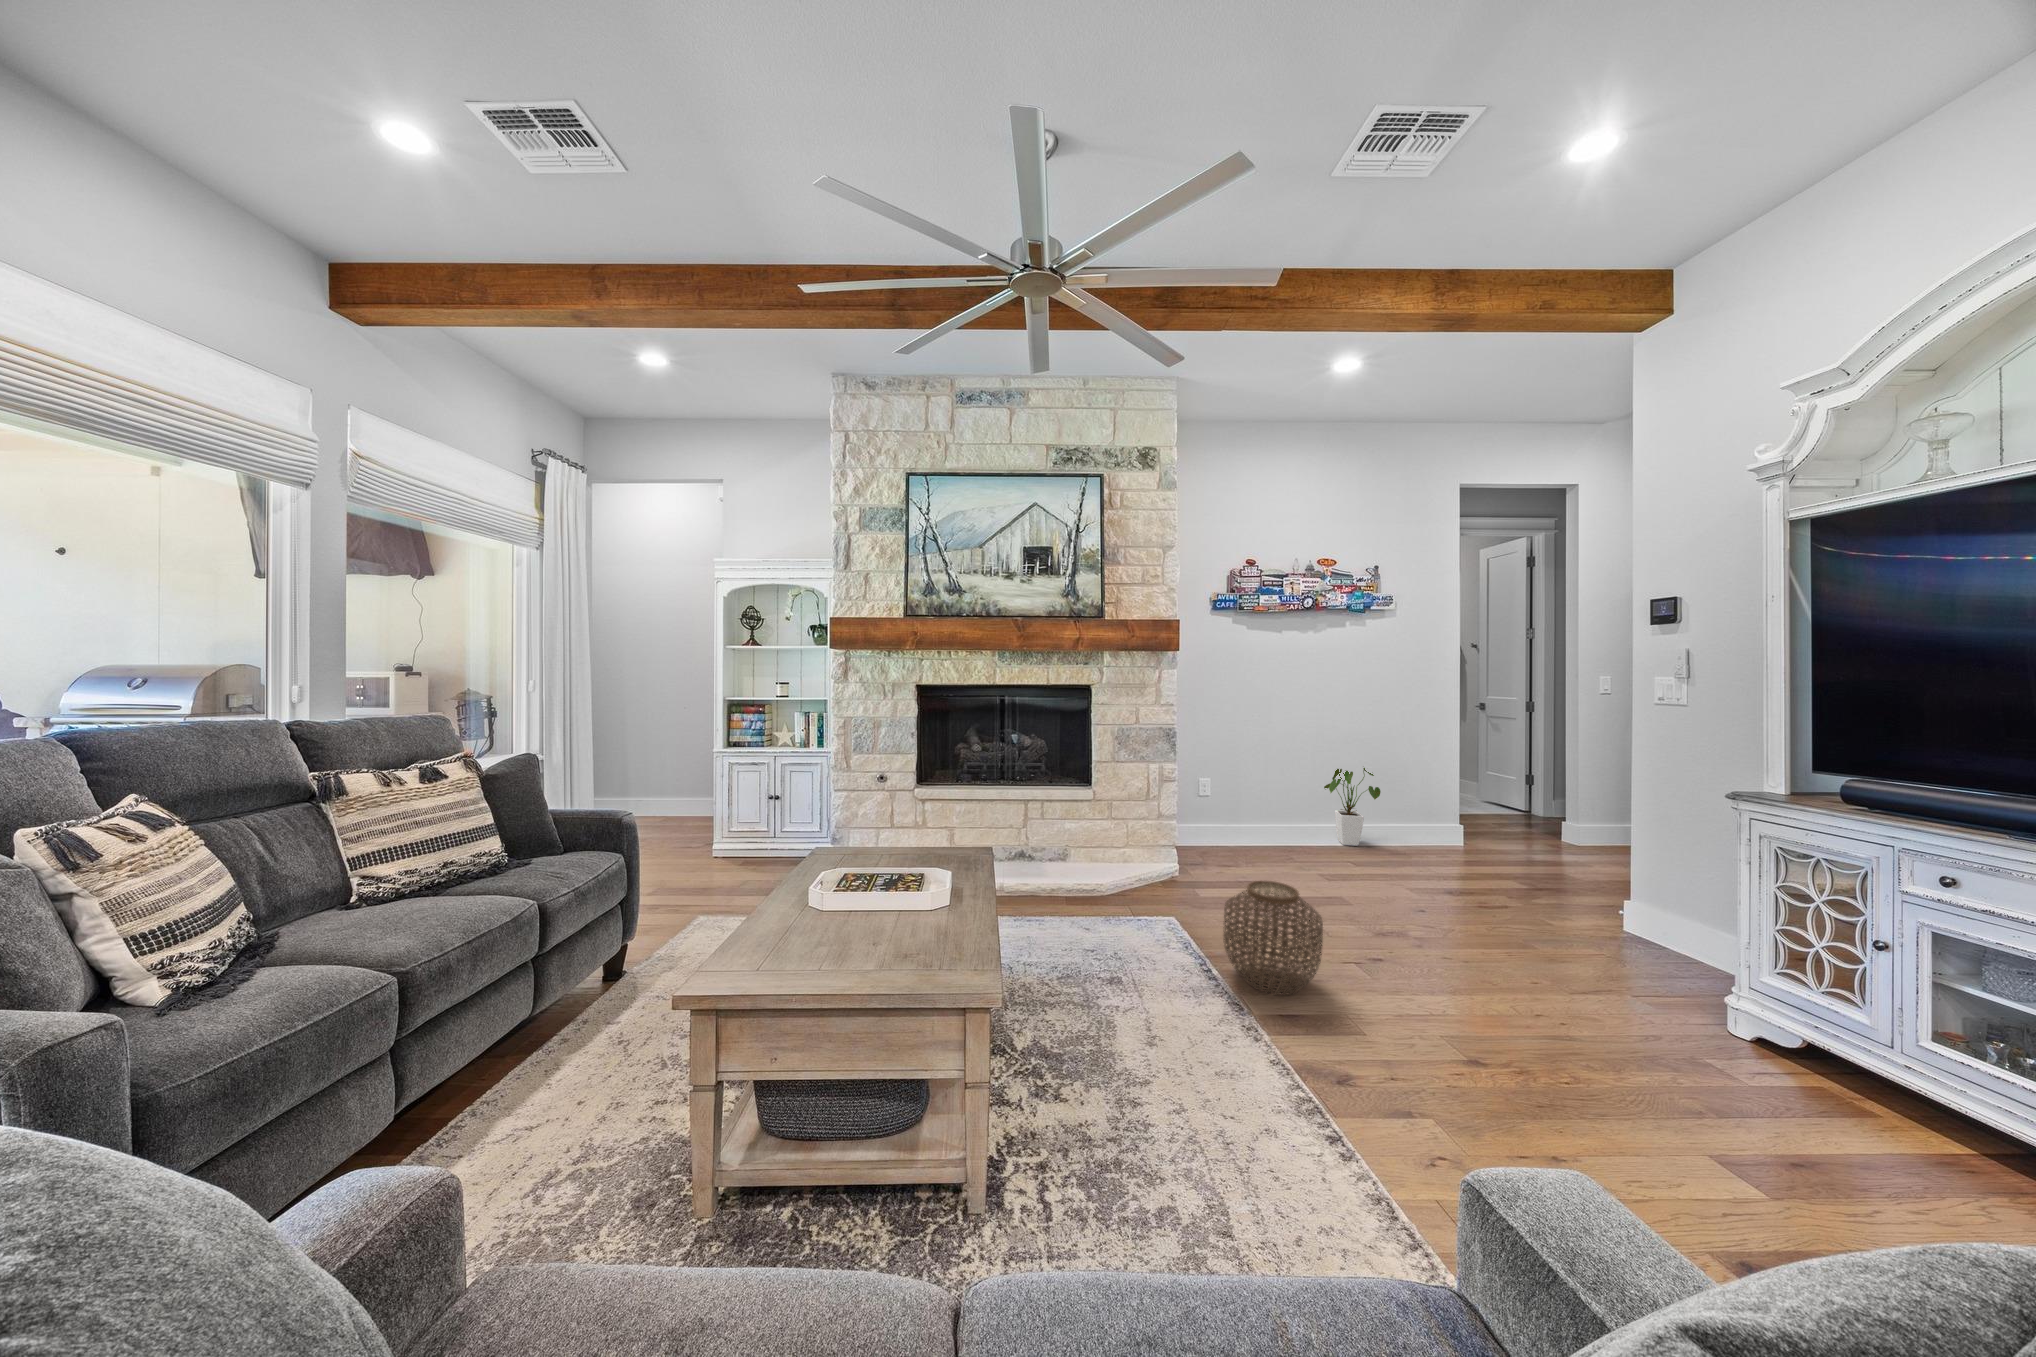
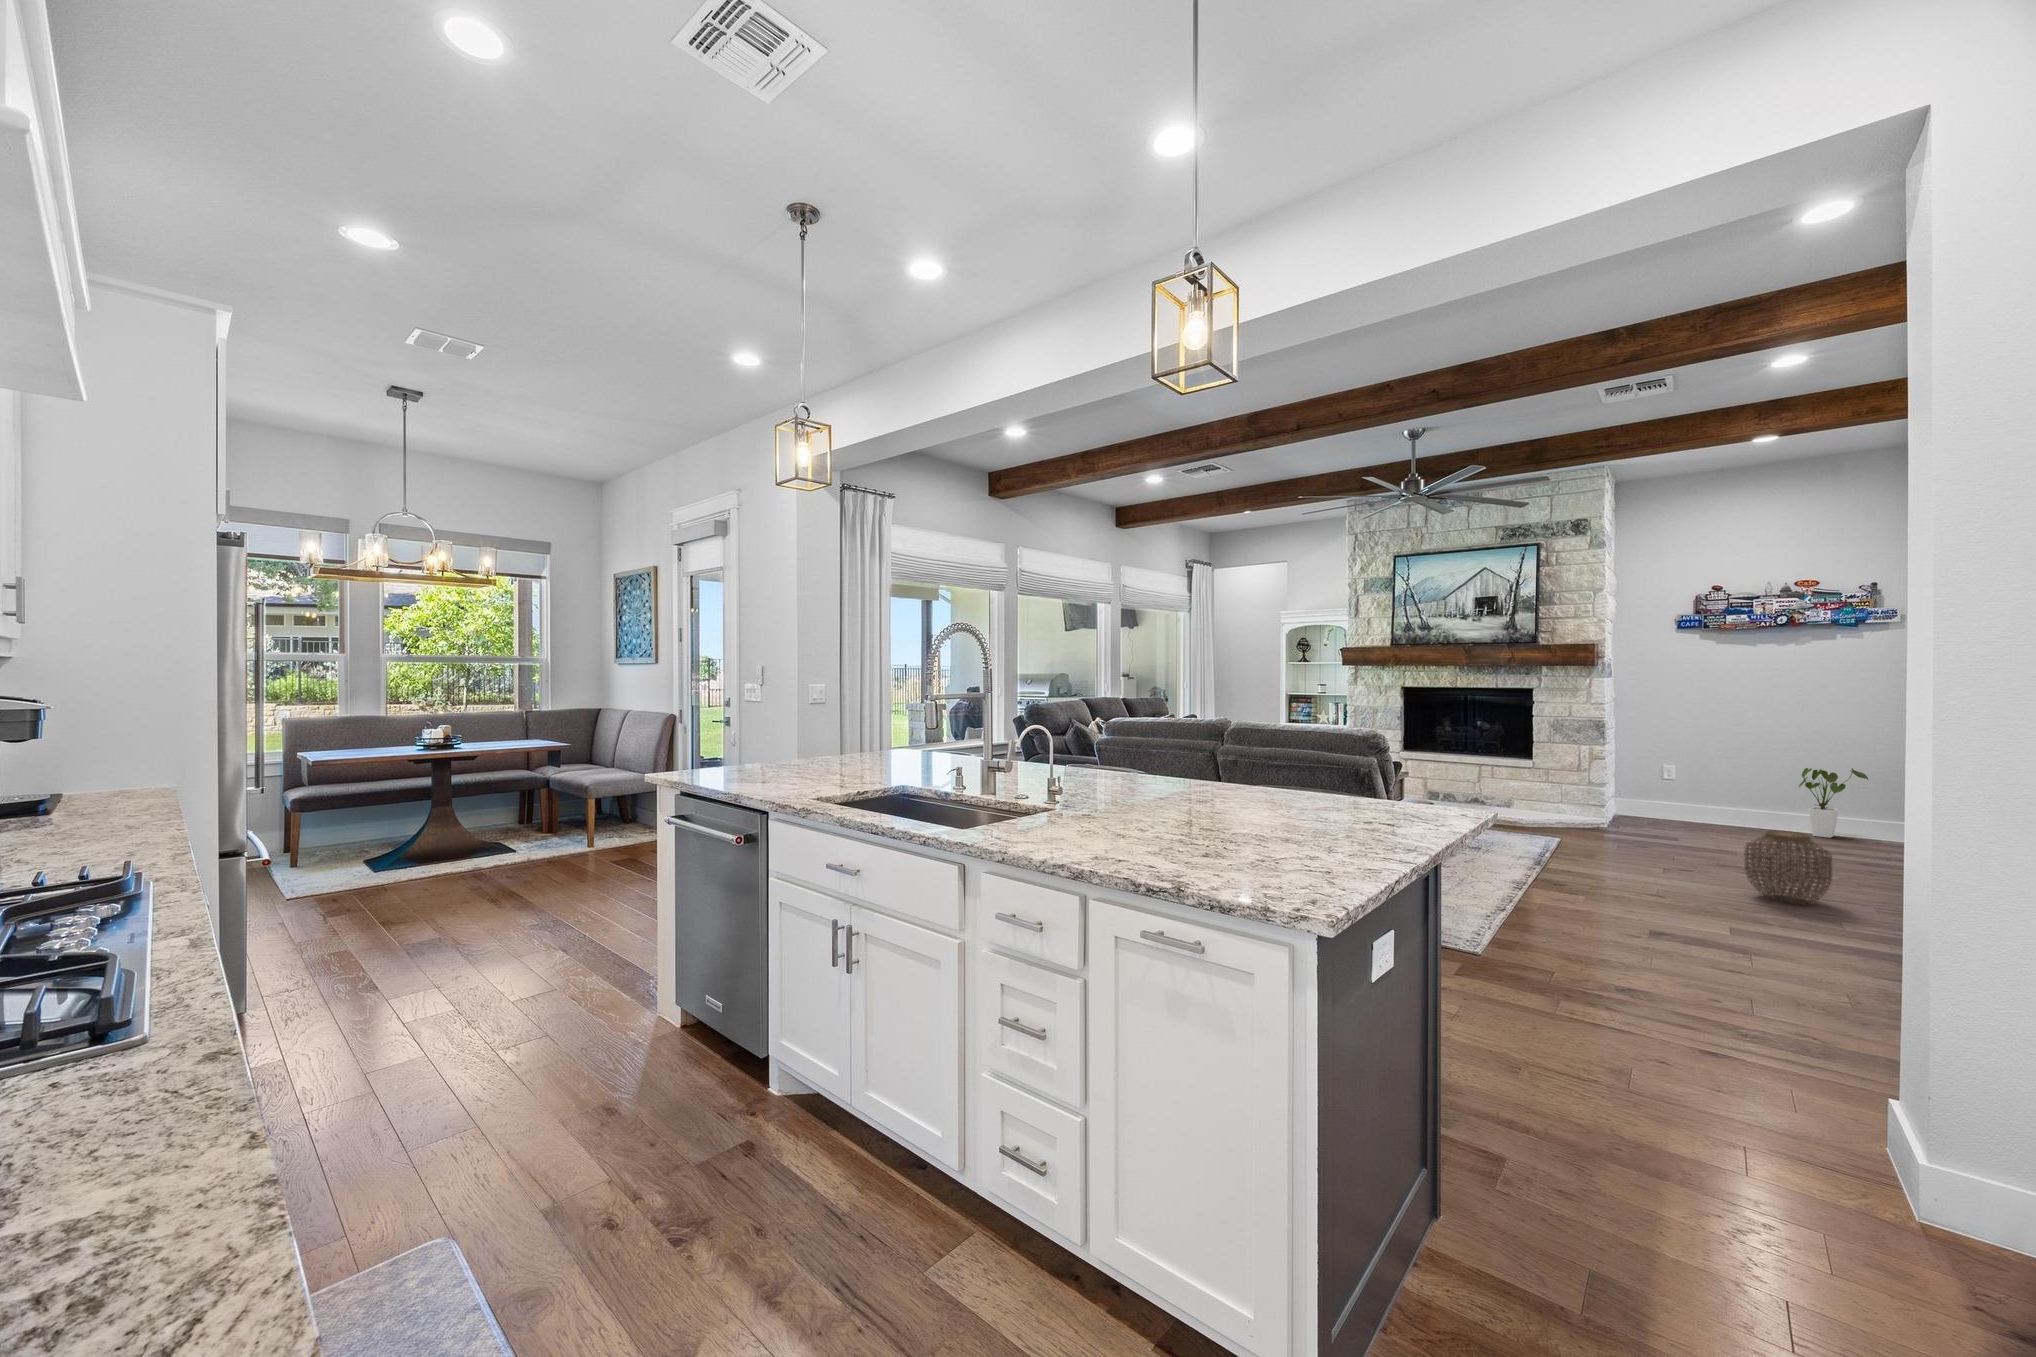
woven basket: present [1224,881,1323,995] -> present [1744,830,1832,905]

